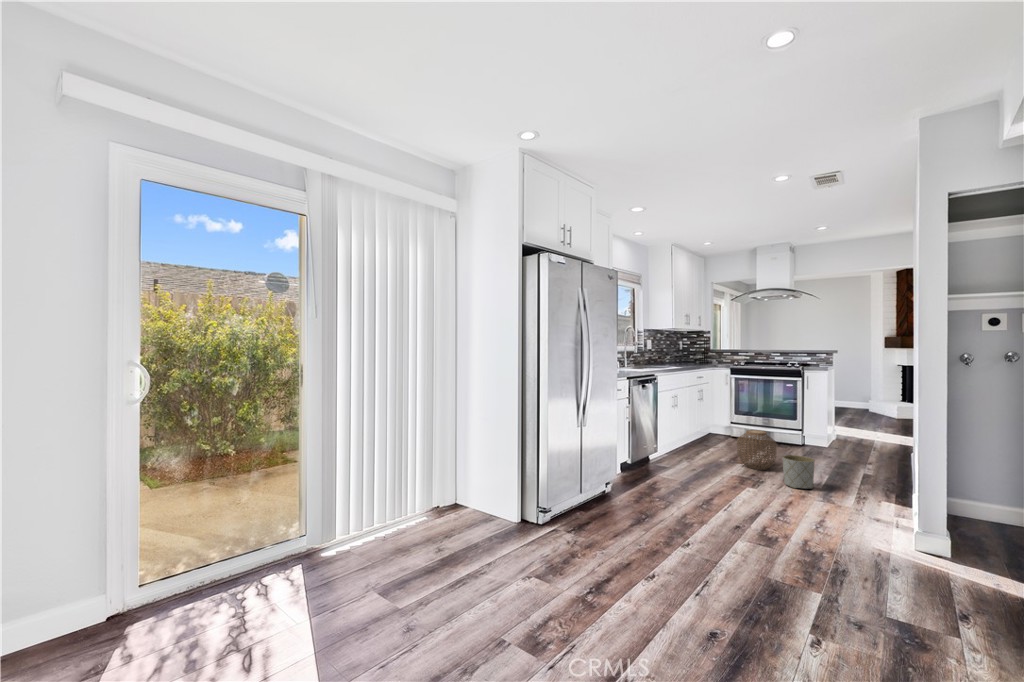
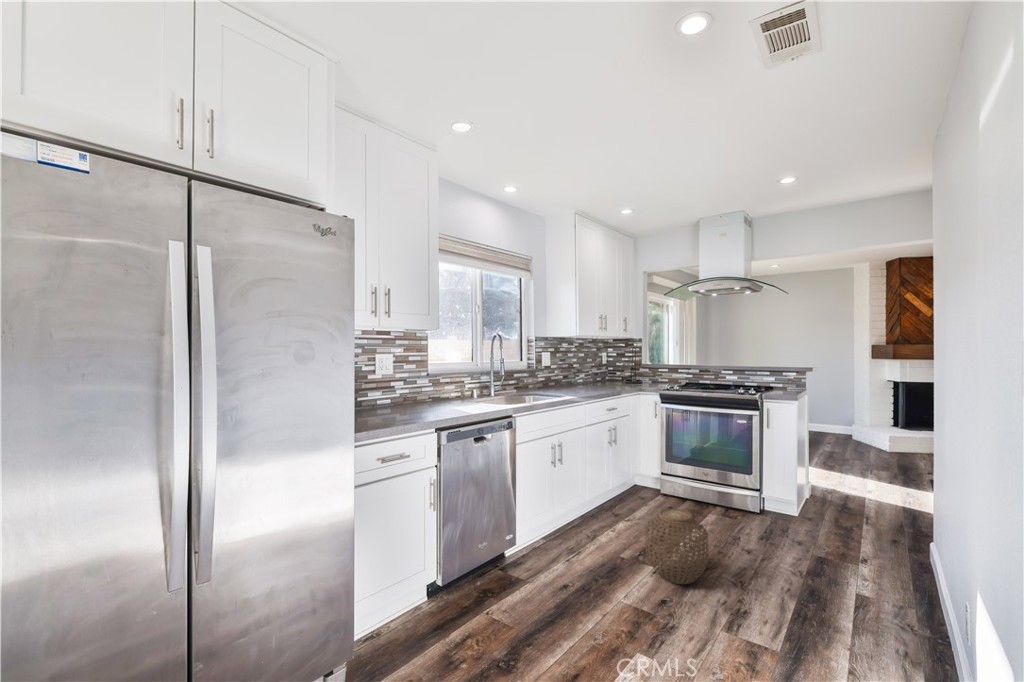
planter: present [783,455,814,489] -> none [709,575,767,653]

